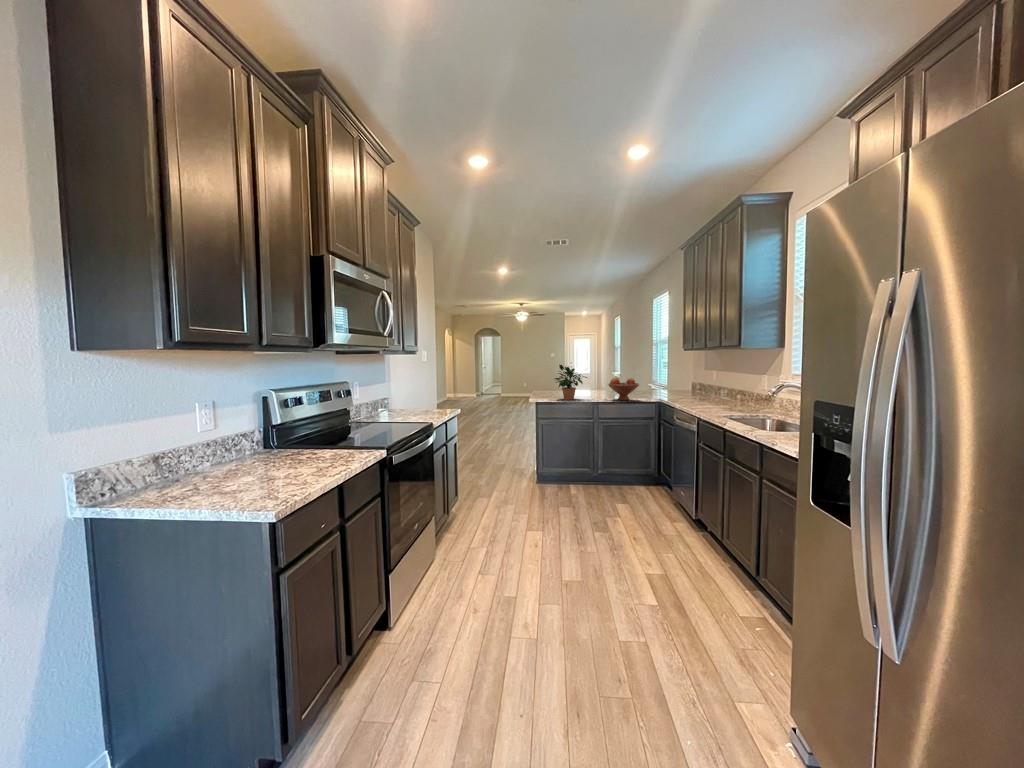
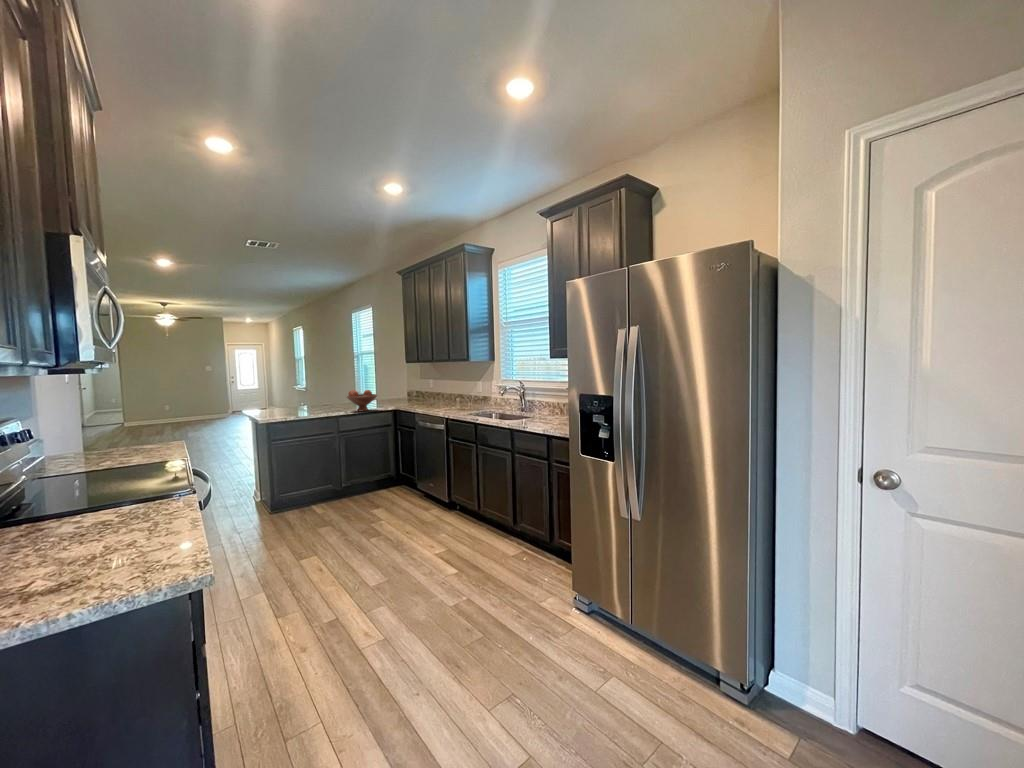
potted plant: present [555,365,587,400] -> none [287,380,328,416]

